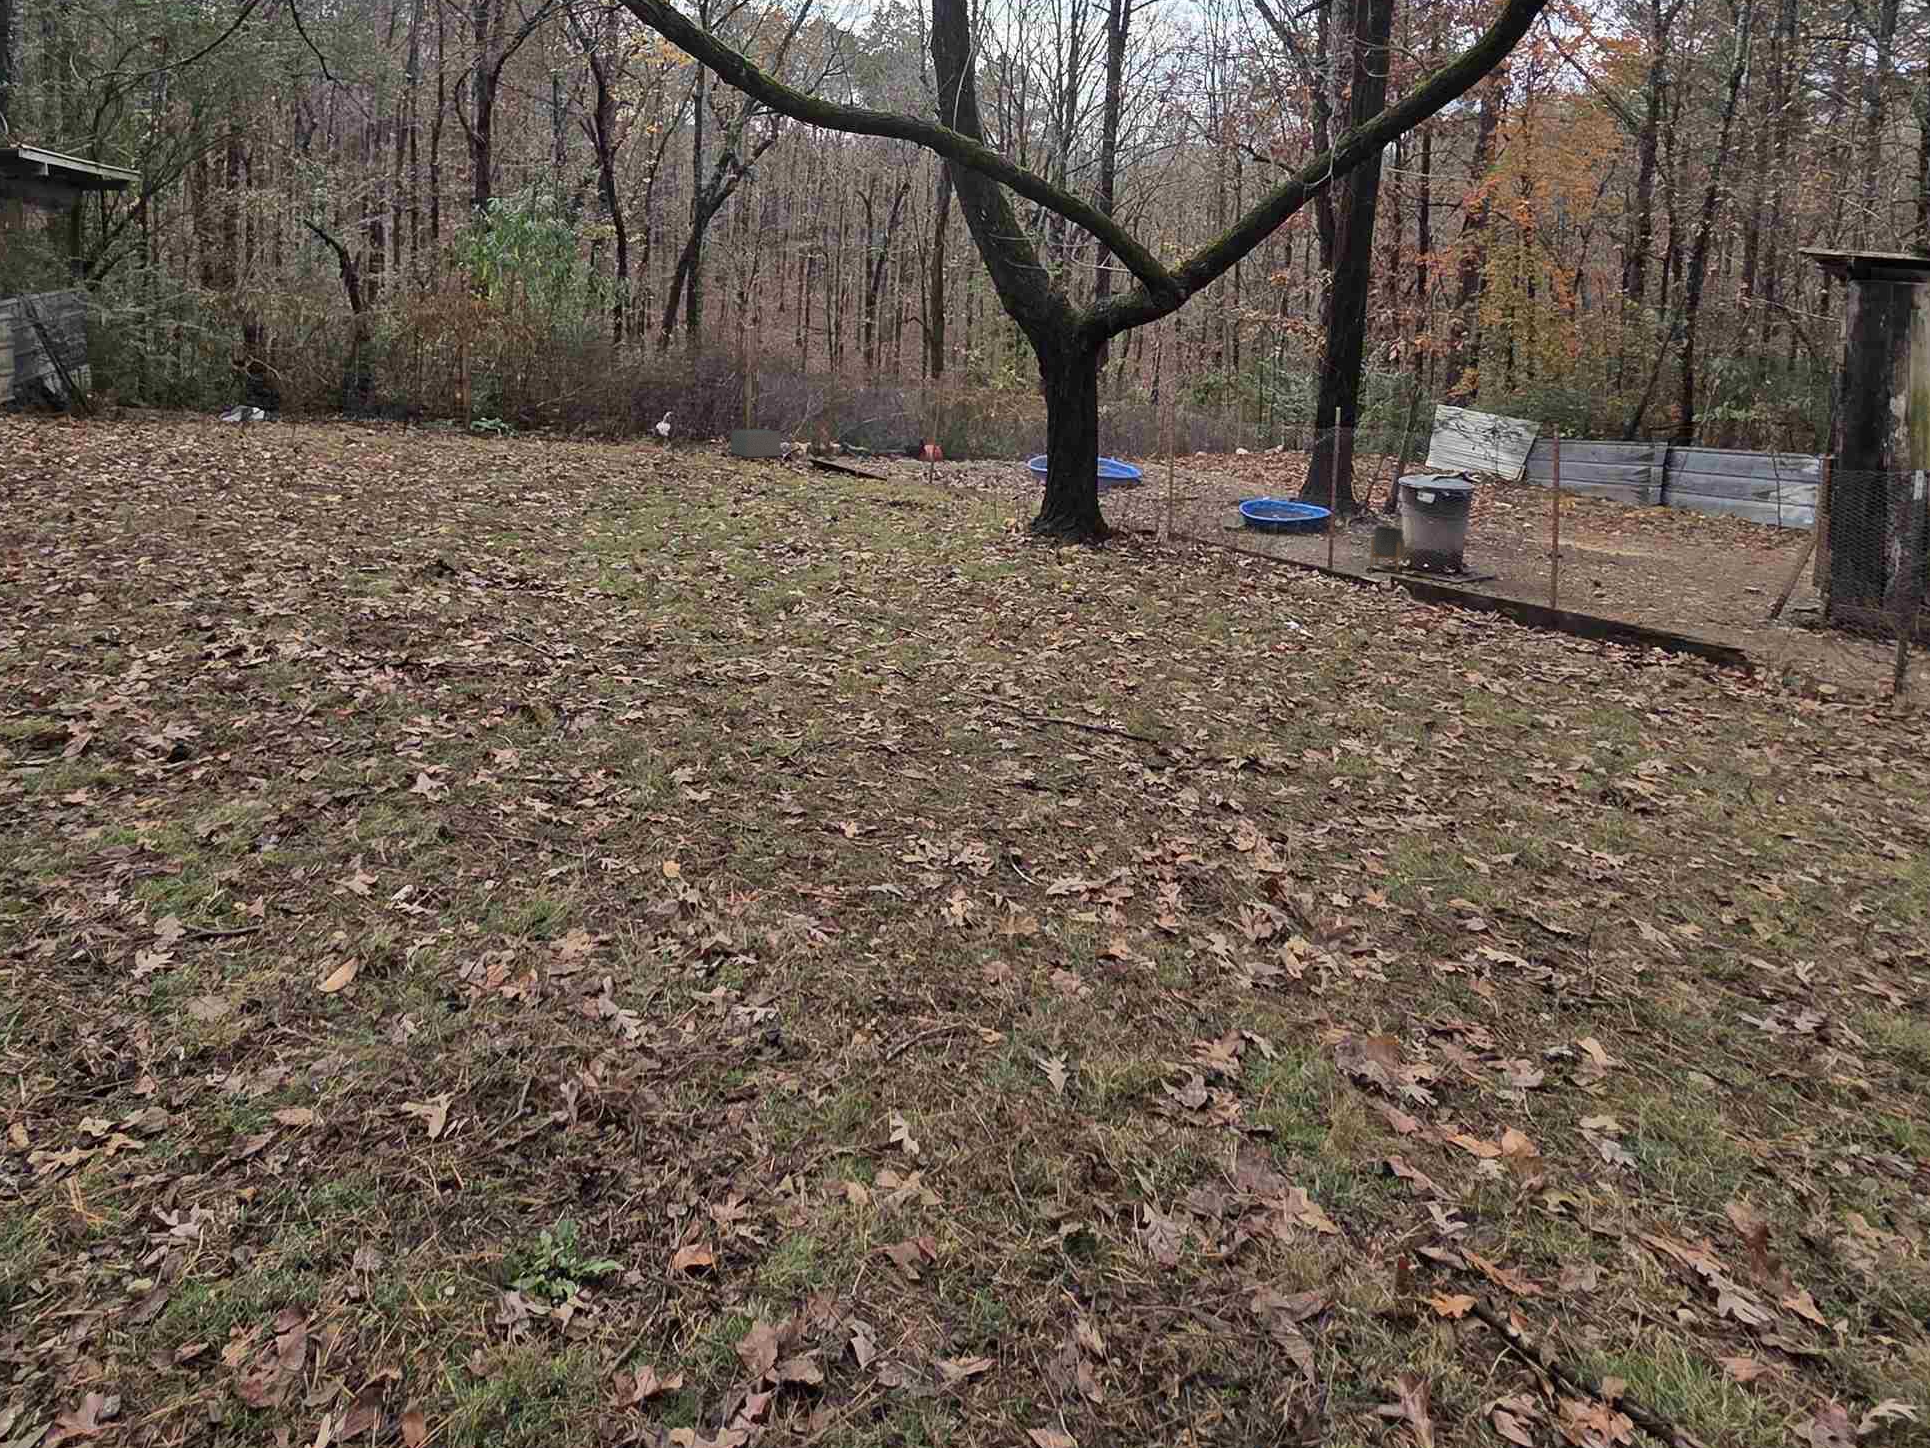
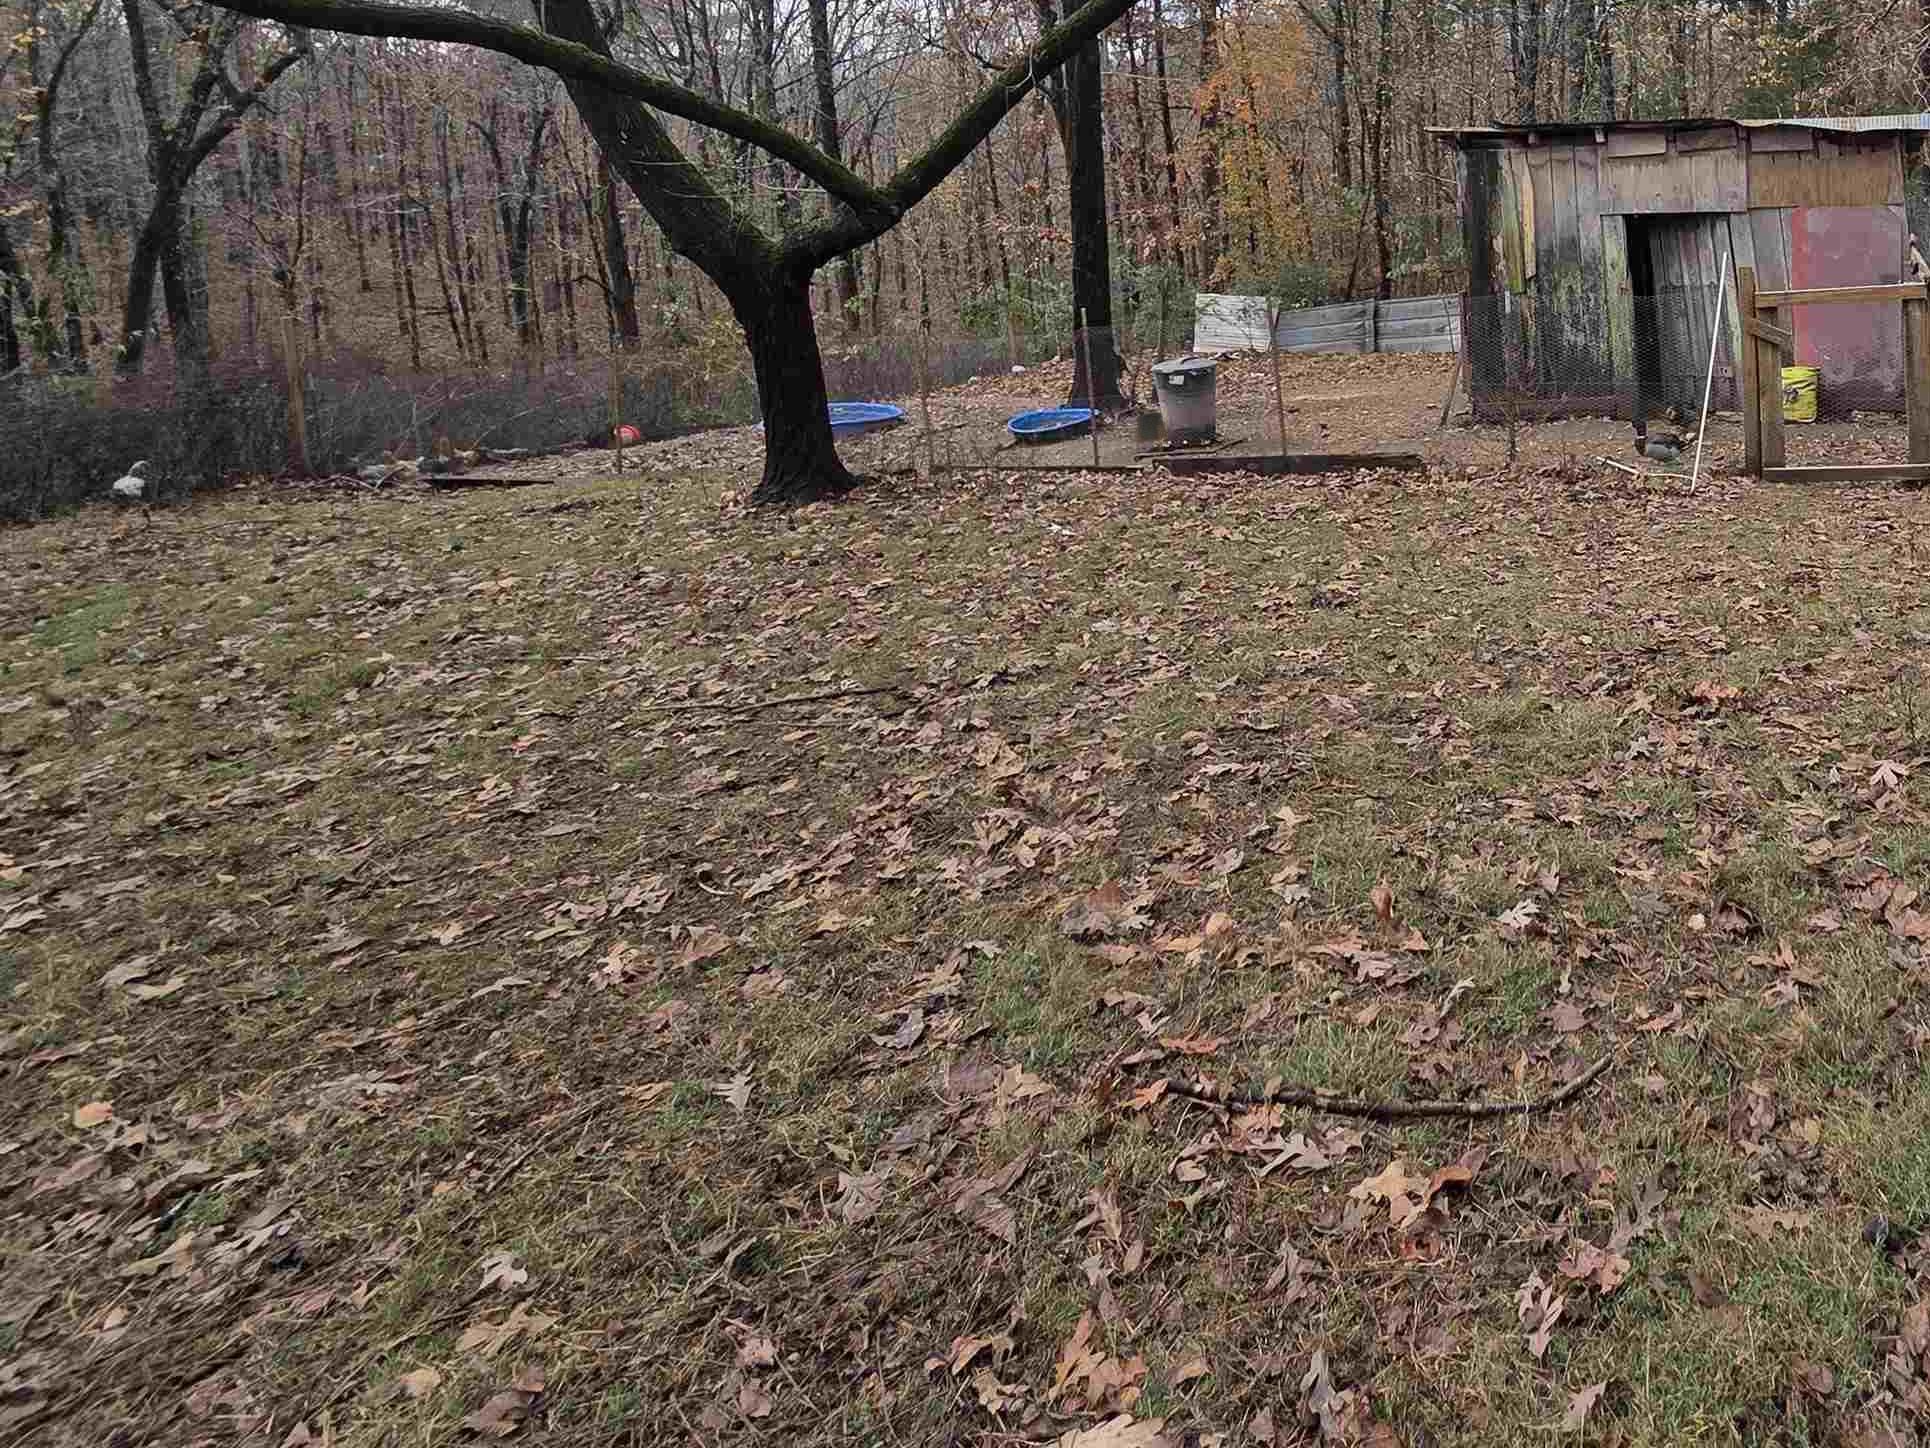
storage box: present [731,429,782,457] -> none [265,448,368,492]

